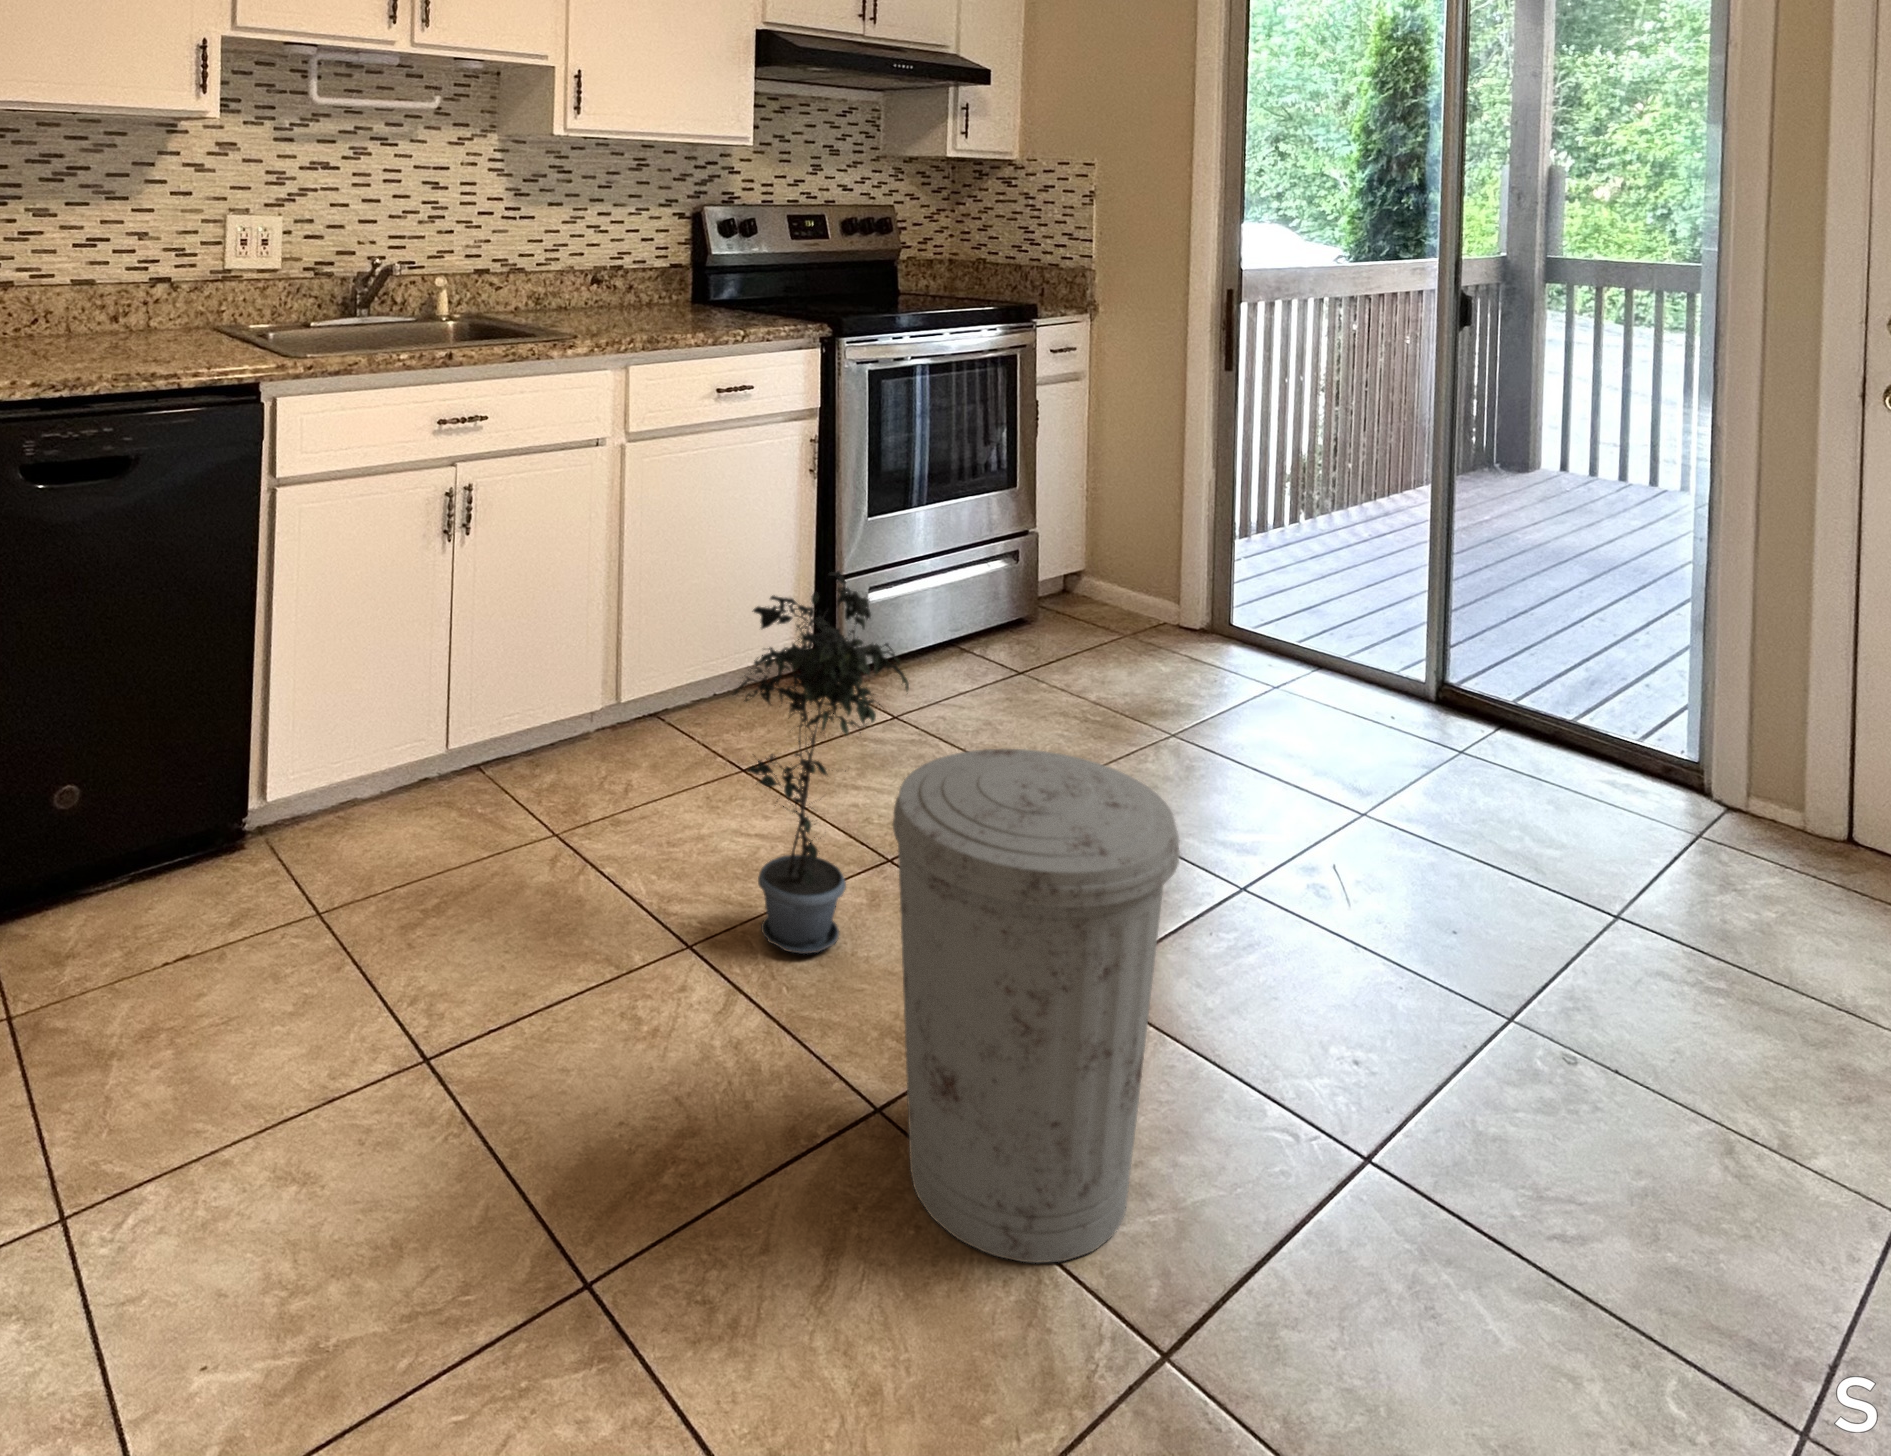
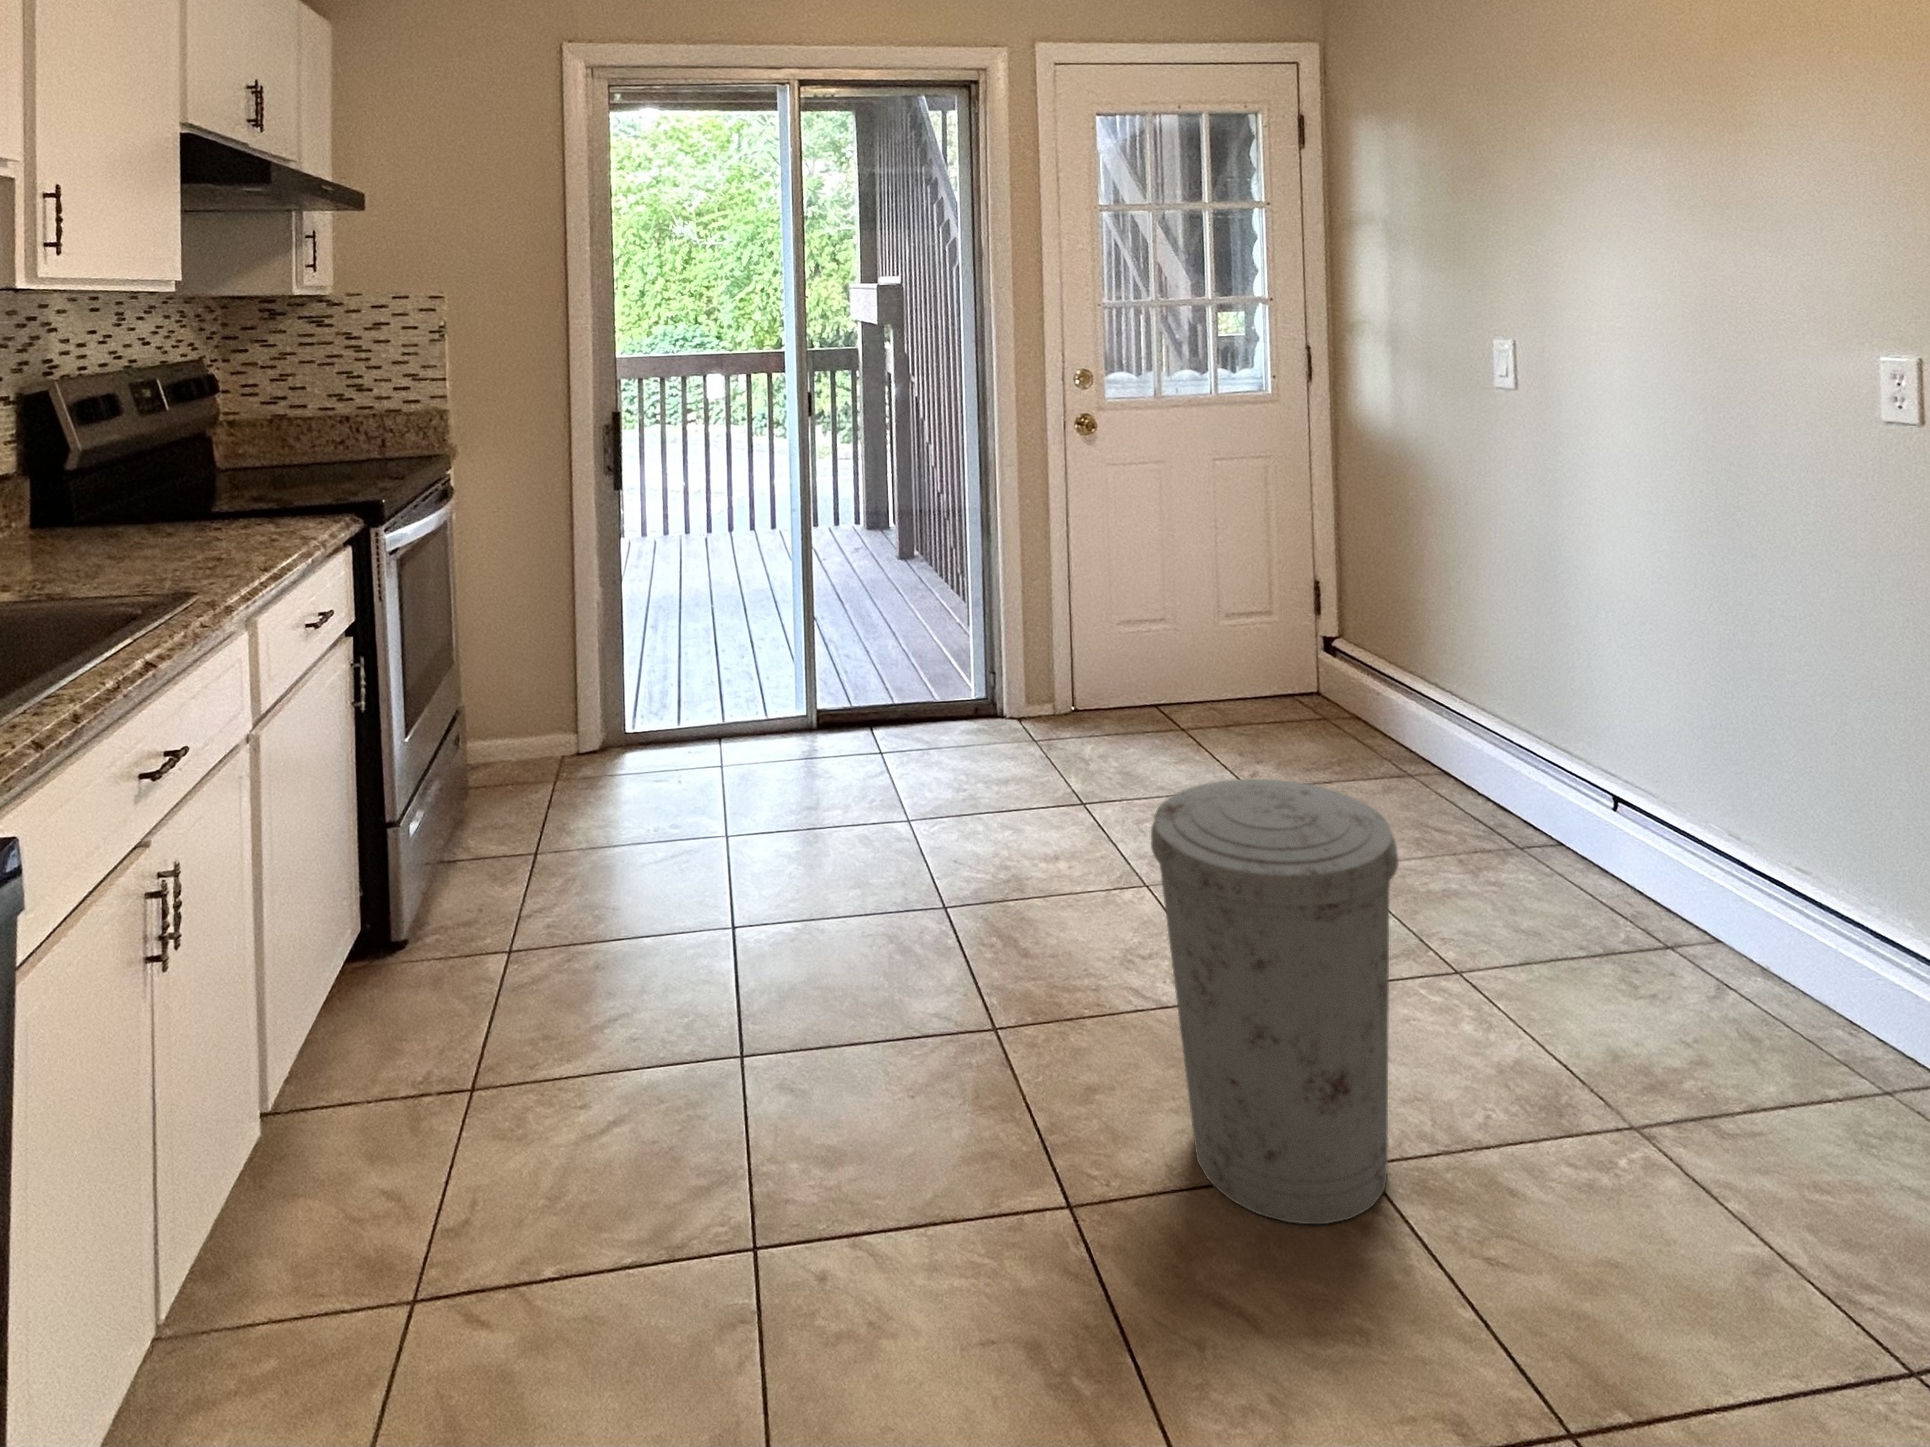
potted plant: present [732,571,909,954] -> none [743,737,1012,1181]

